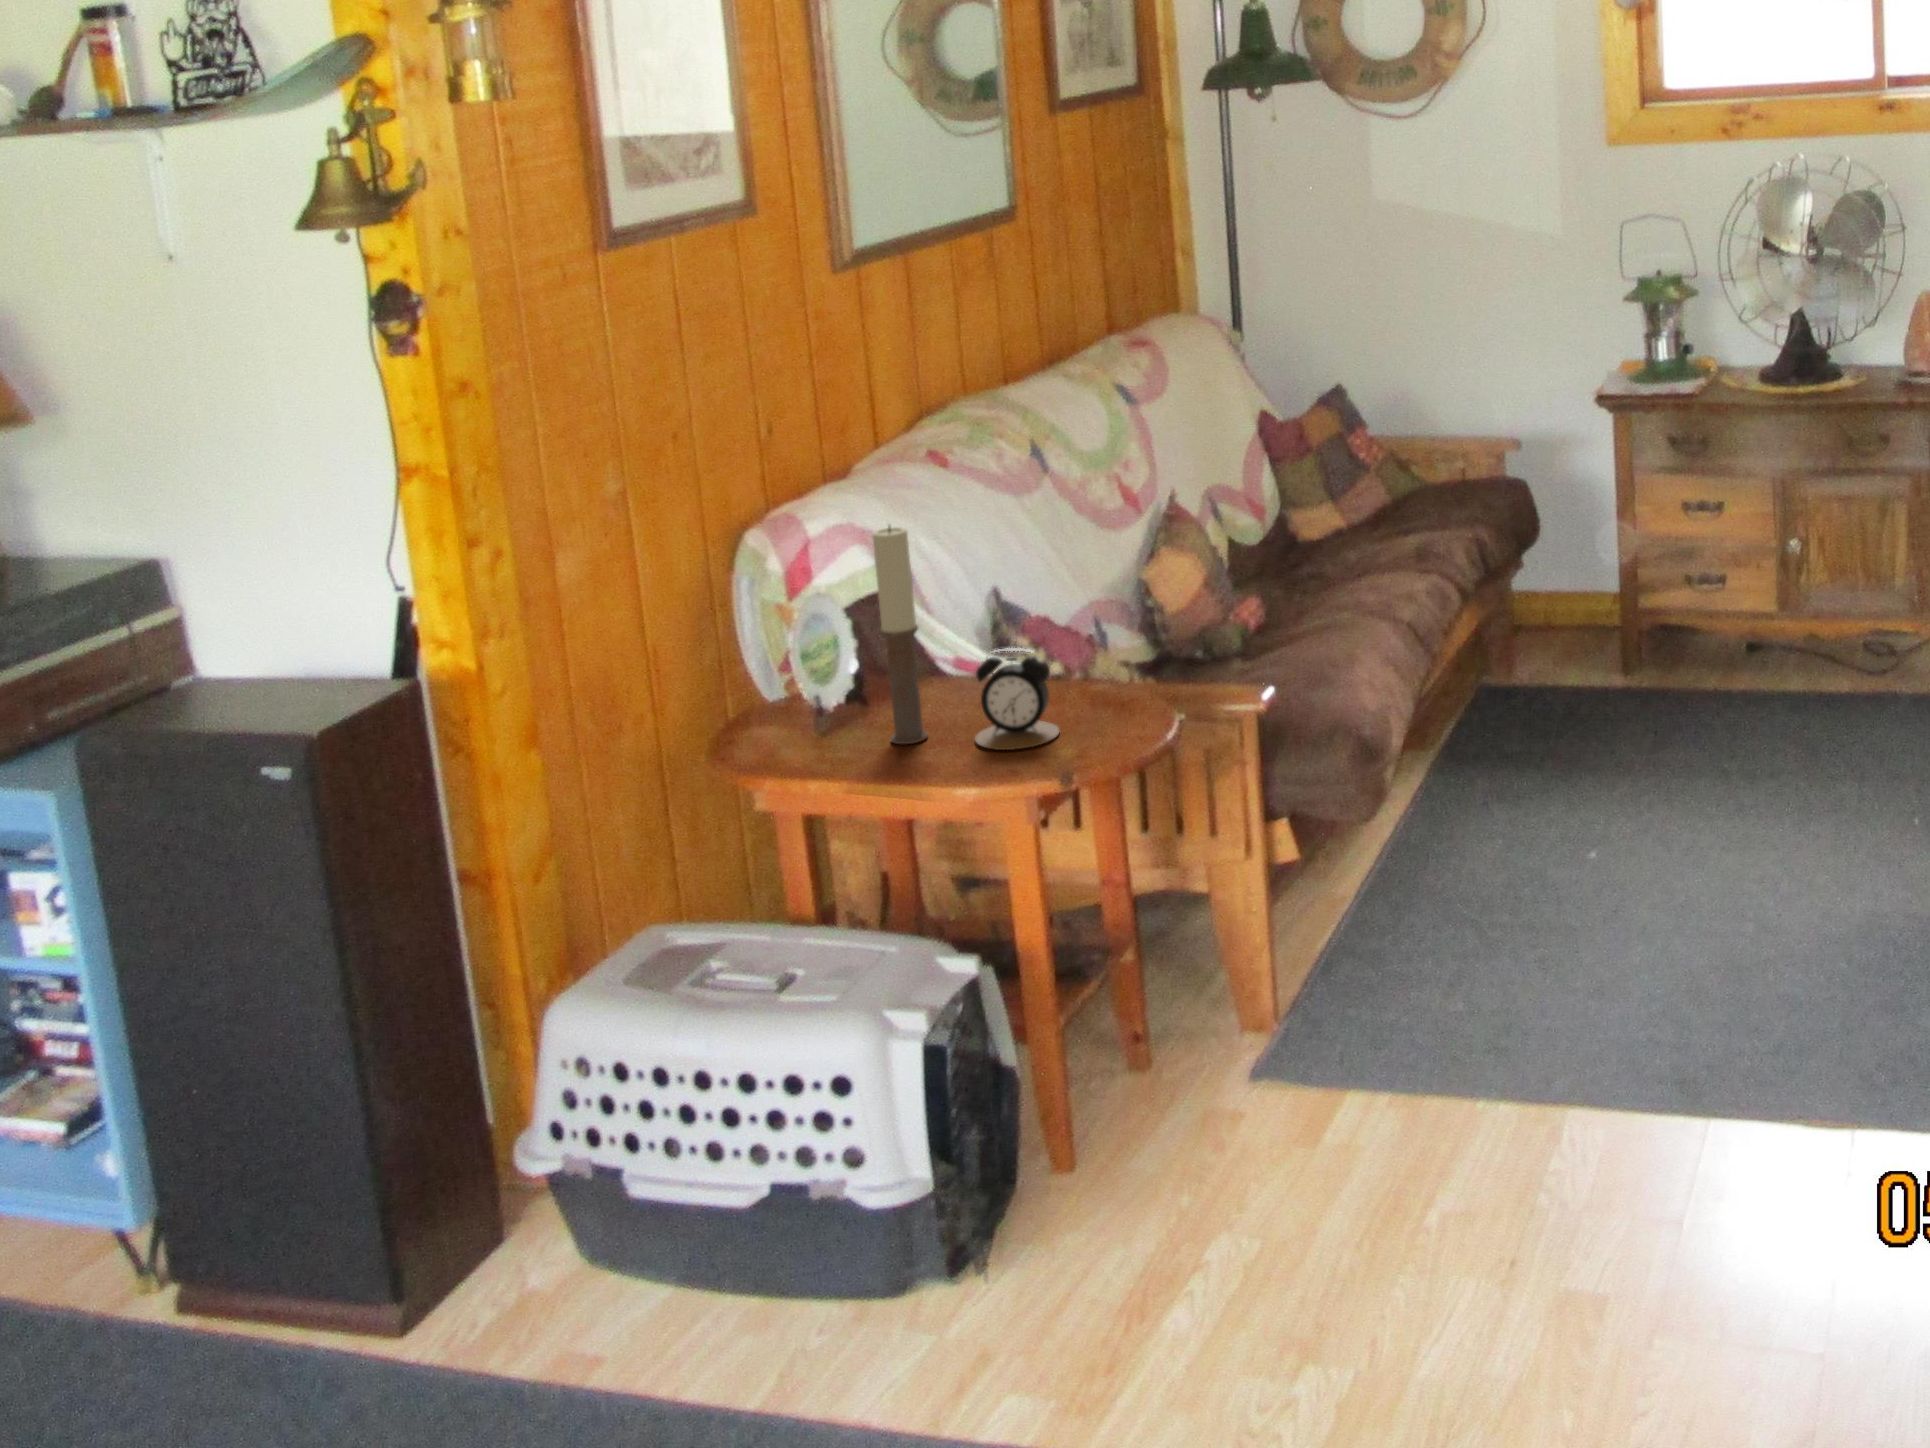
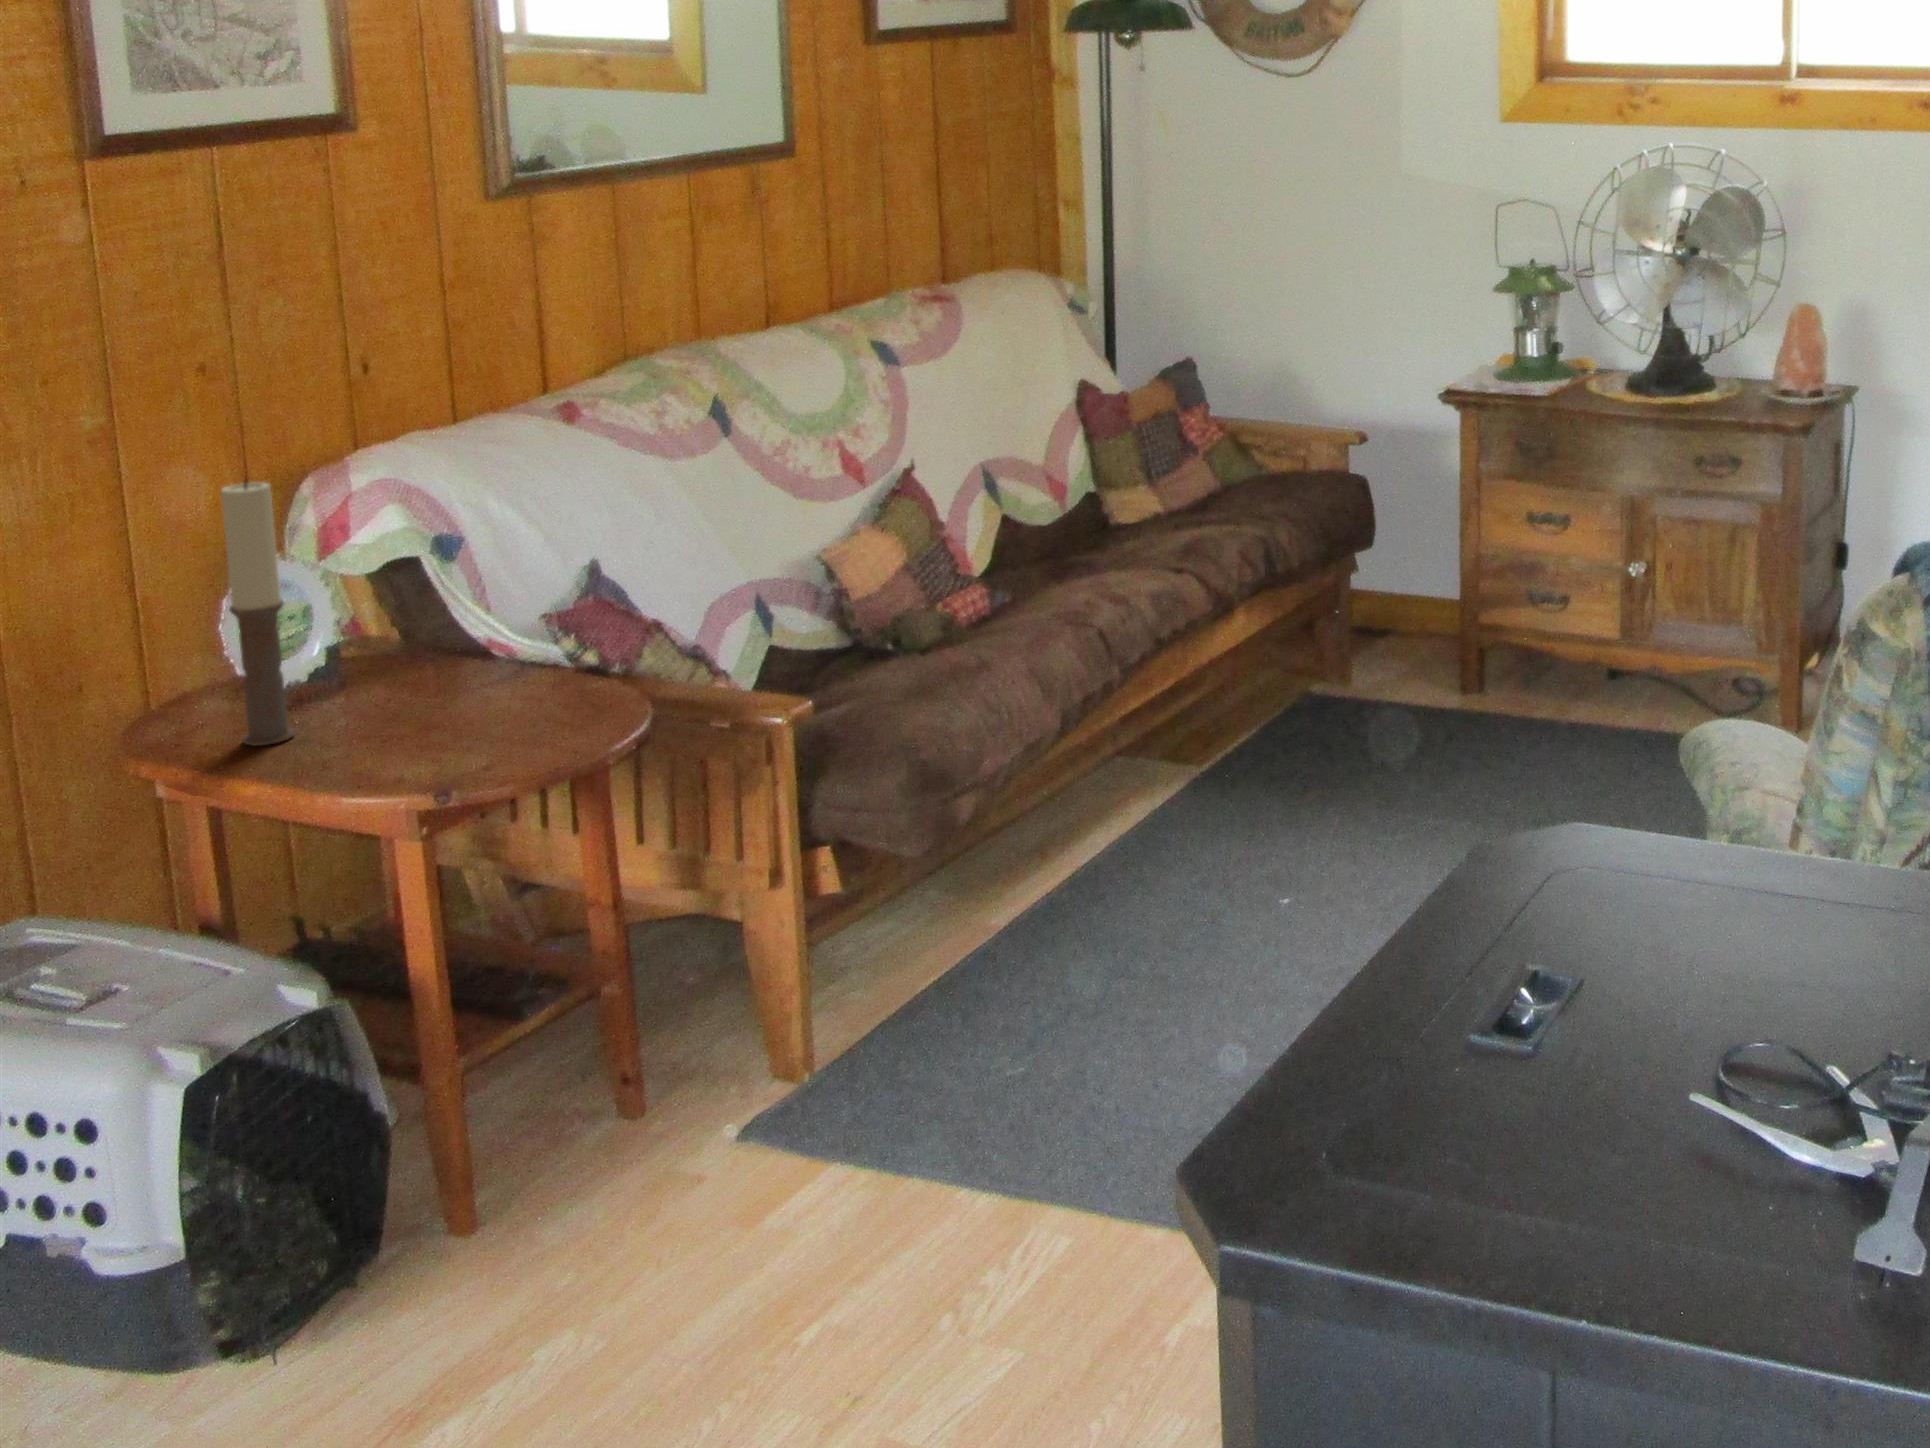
alarm clock: present [975,648,1059,750] -> none [330,639,447,764]

